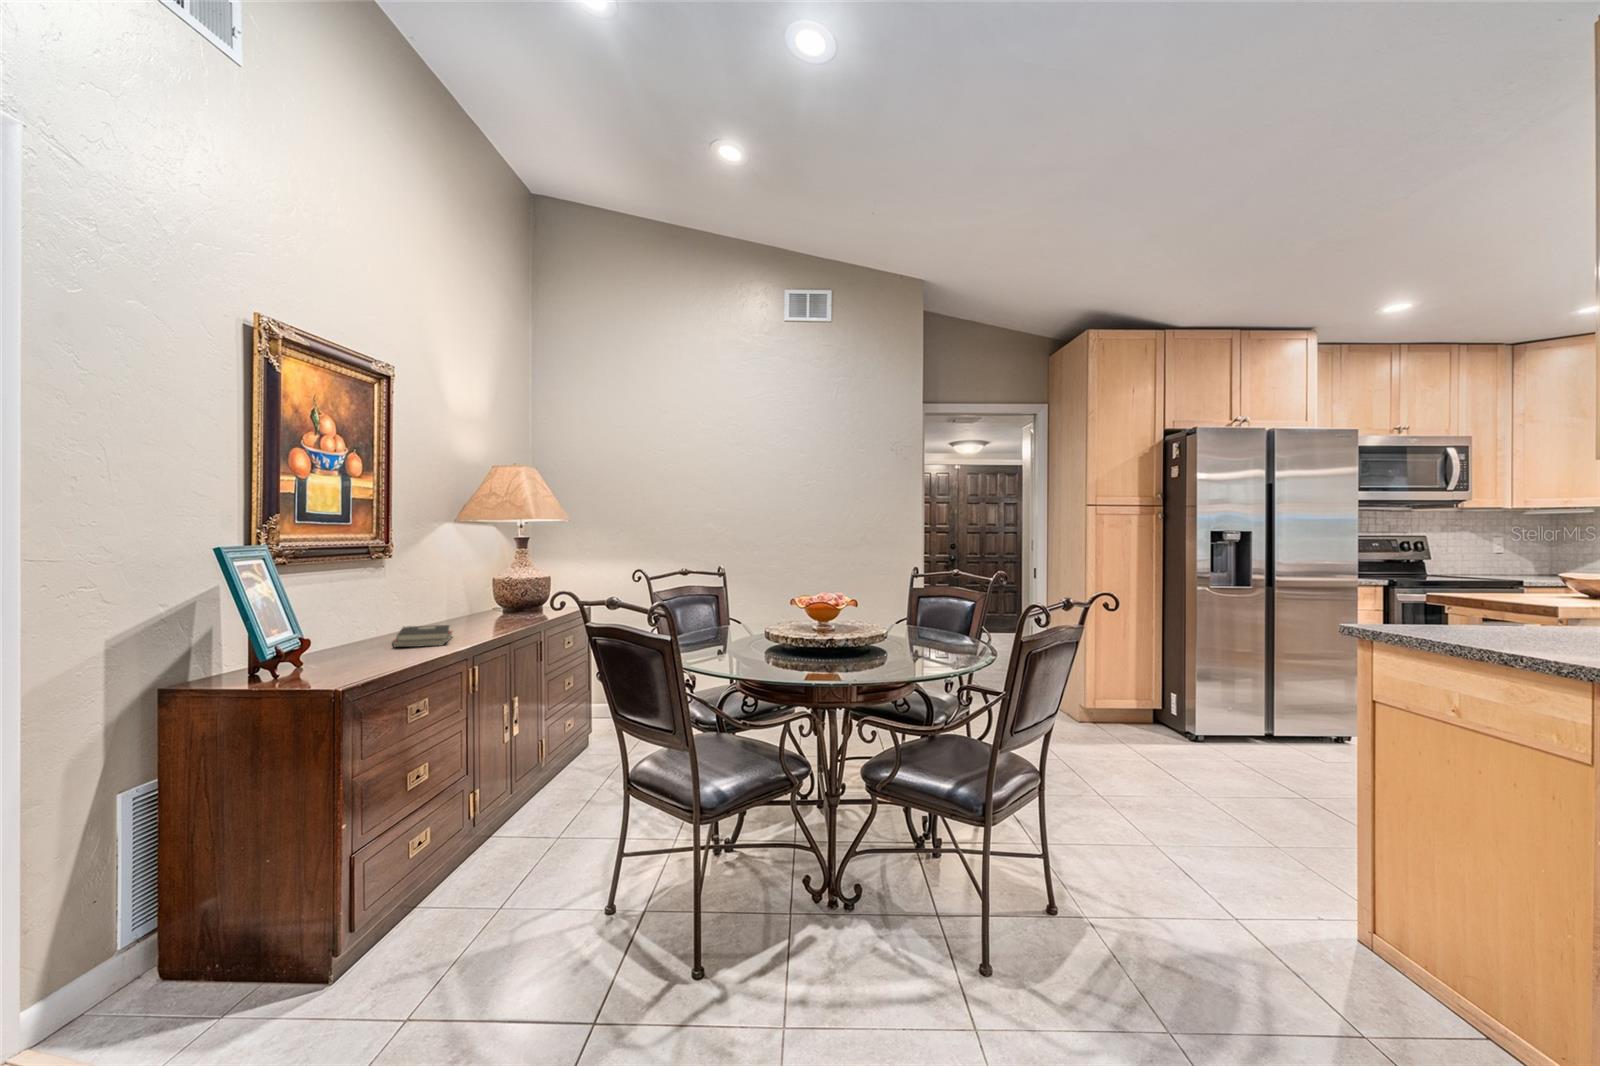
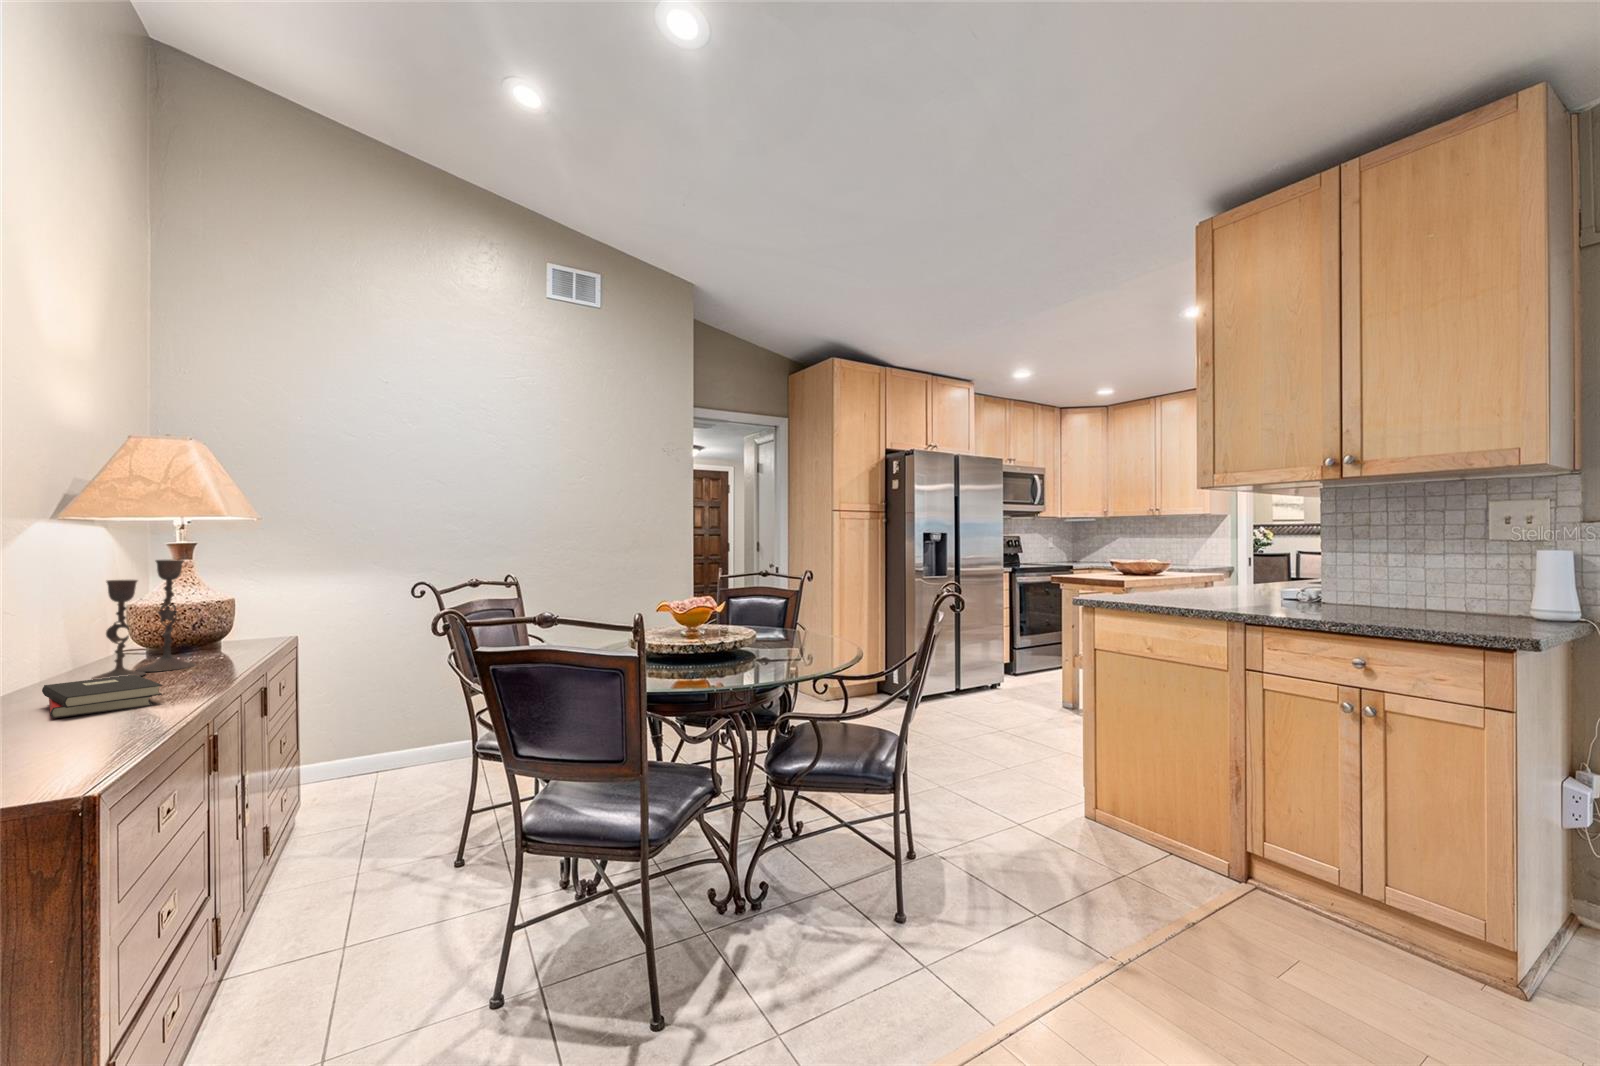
candlestick: none [446,549,506,628] -> present [92,560,196,680]

